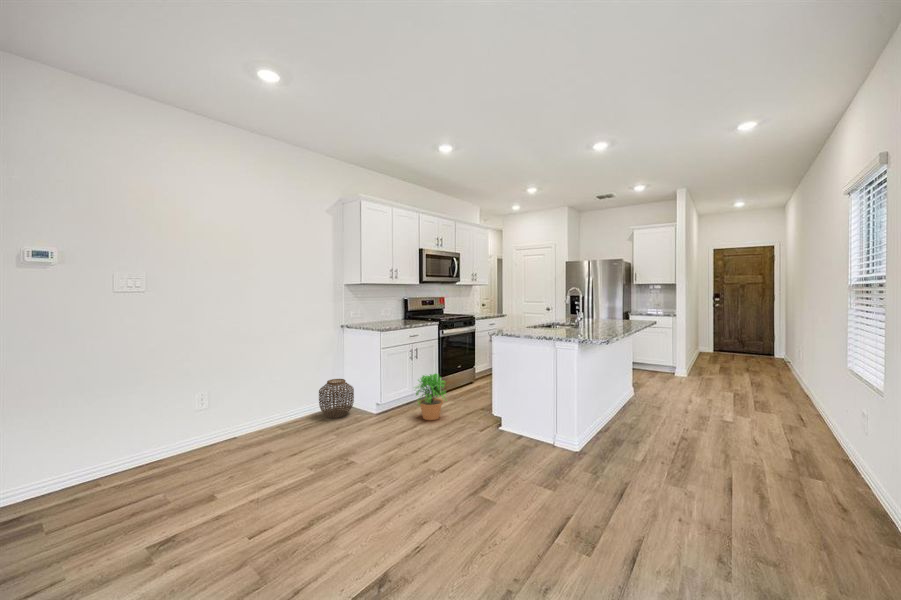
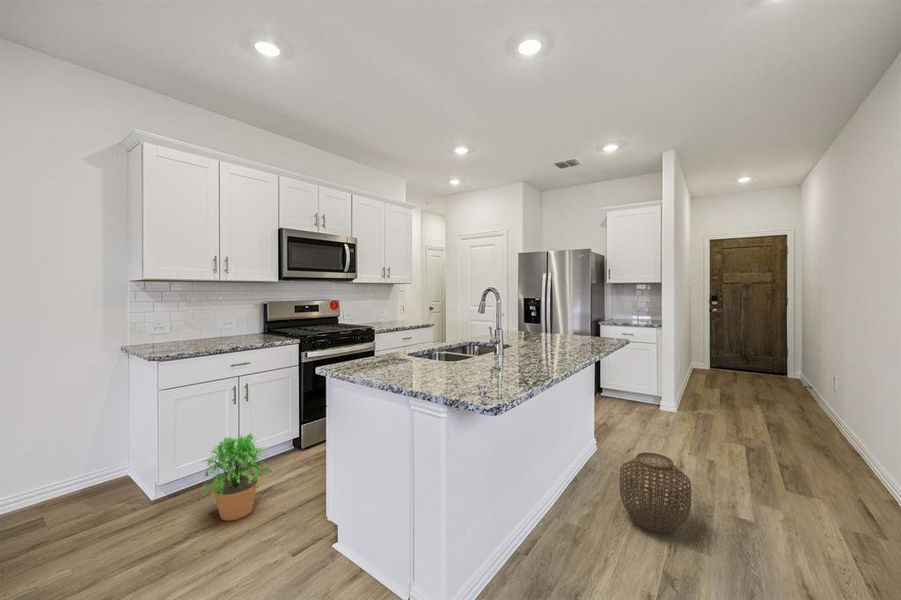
woven basket: present [319,379,354,418] -> present [620,452,691,533]

